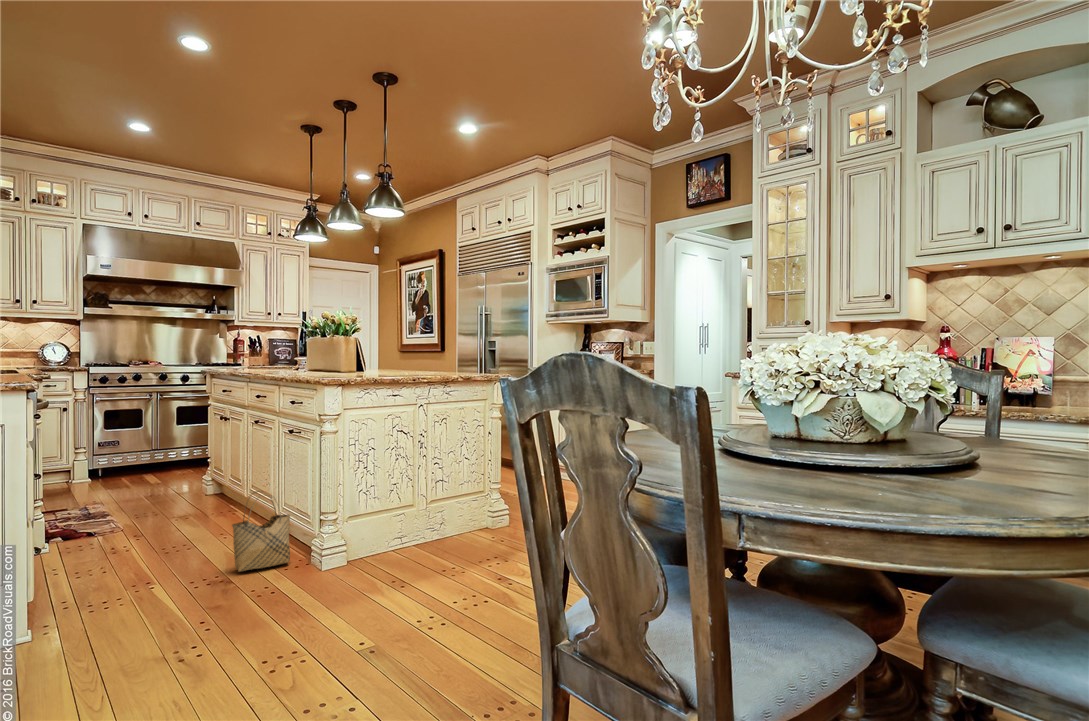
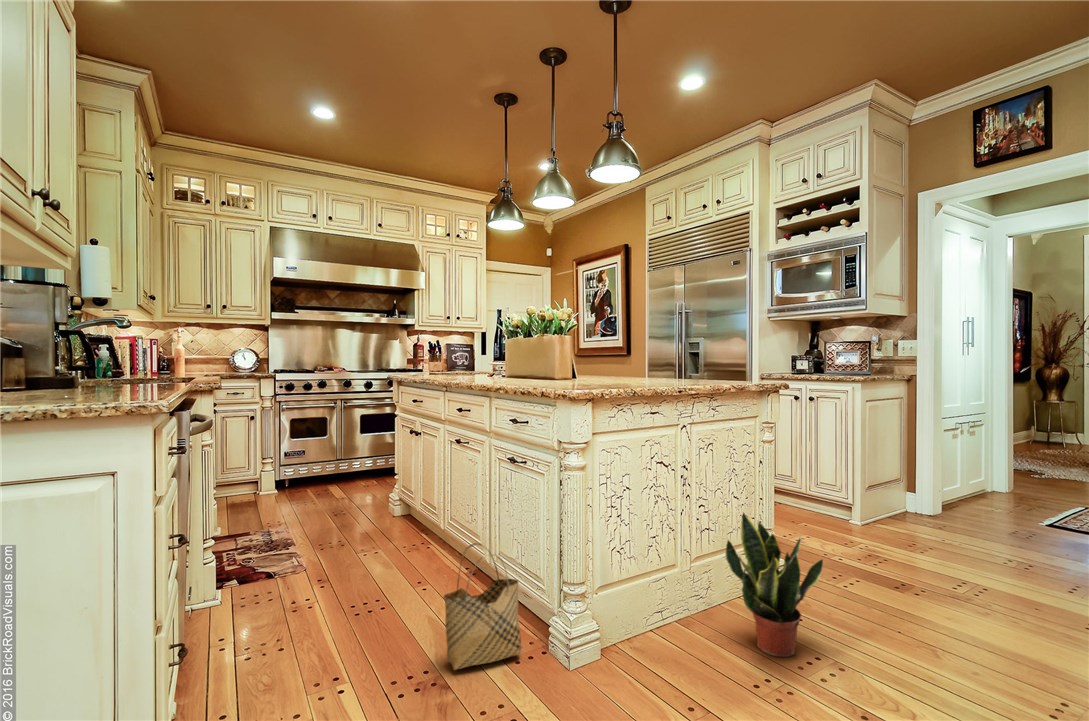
potted plant: none [439,464,497,554] -> present [726,513,823,657]

